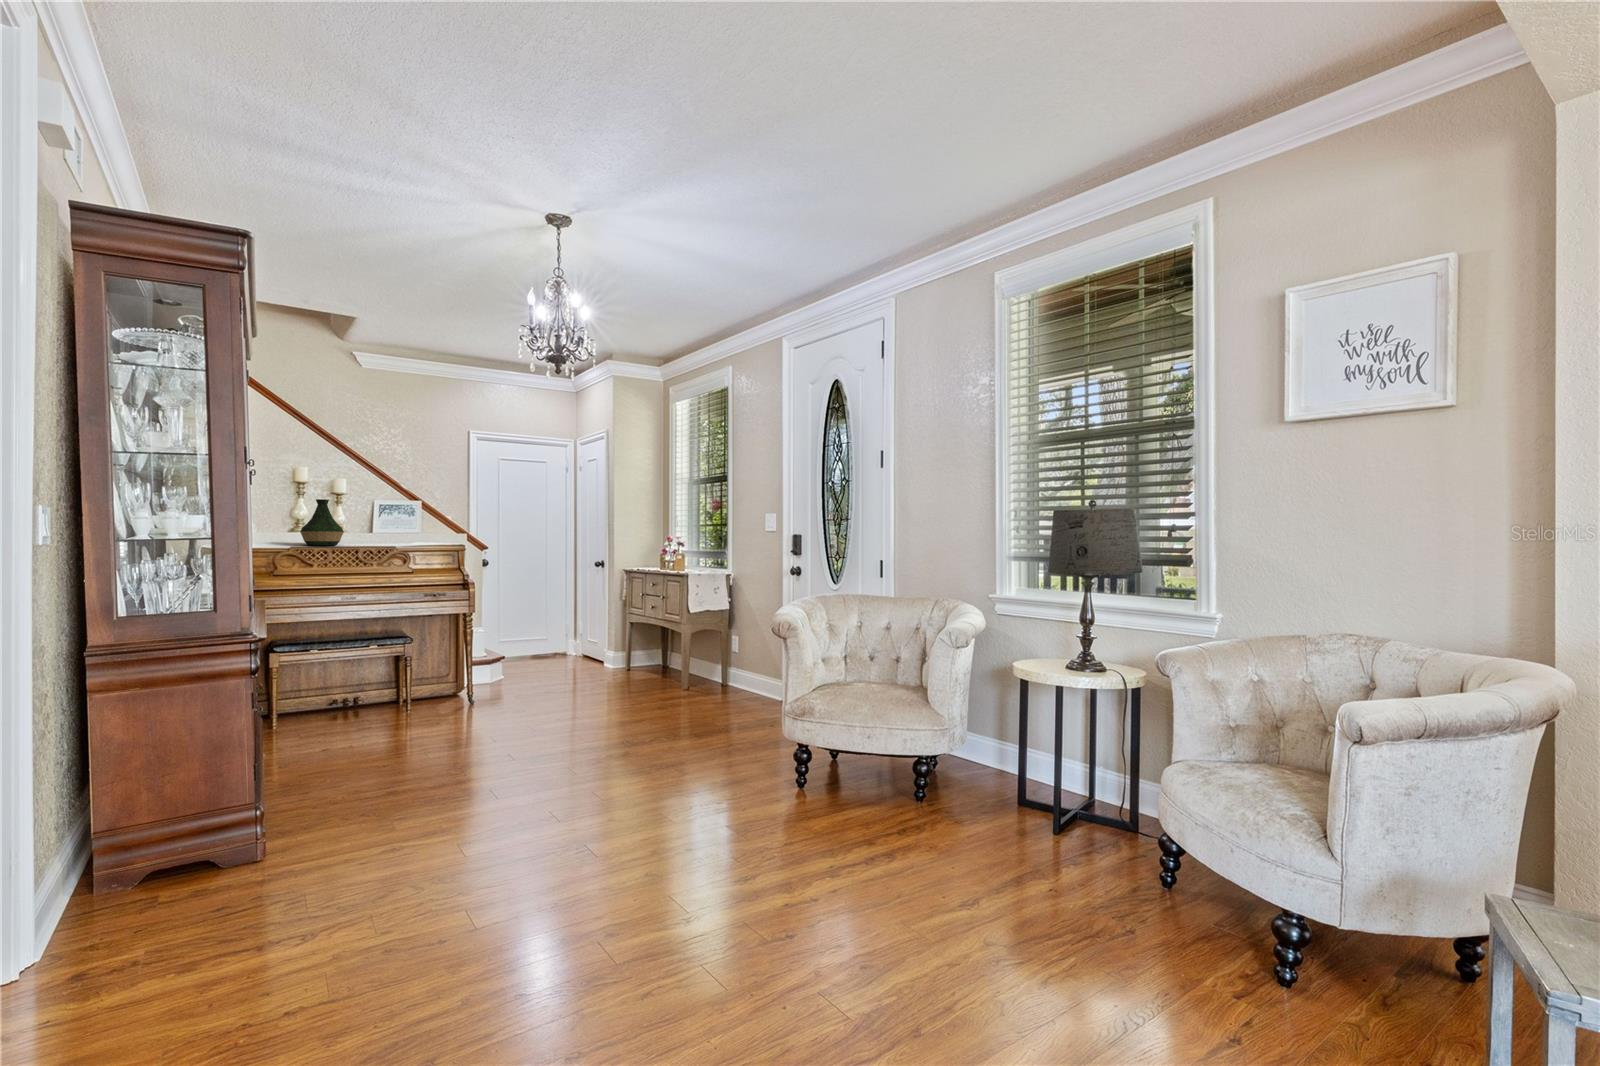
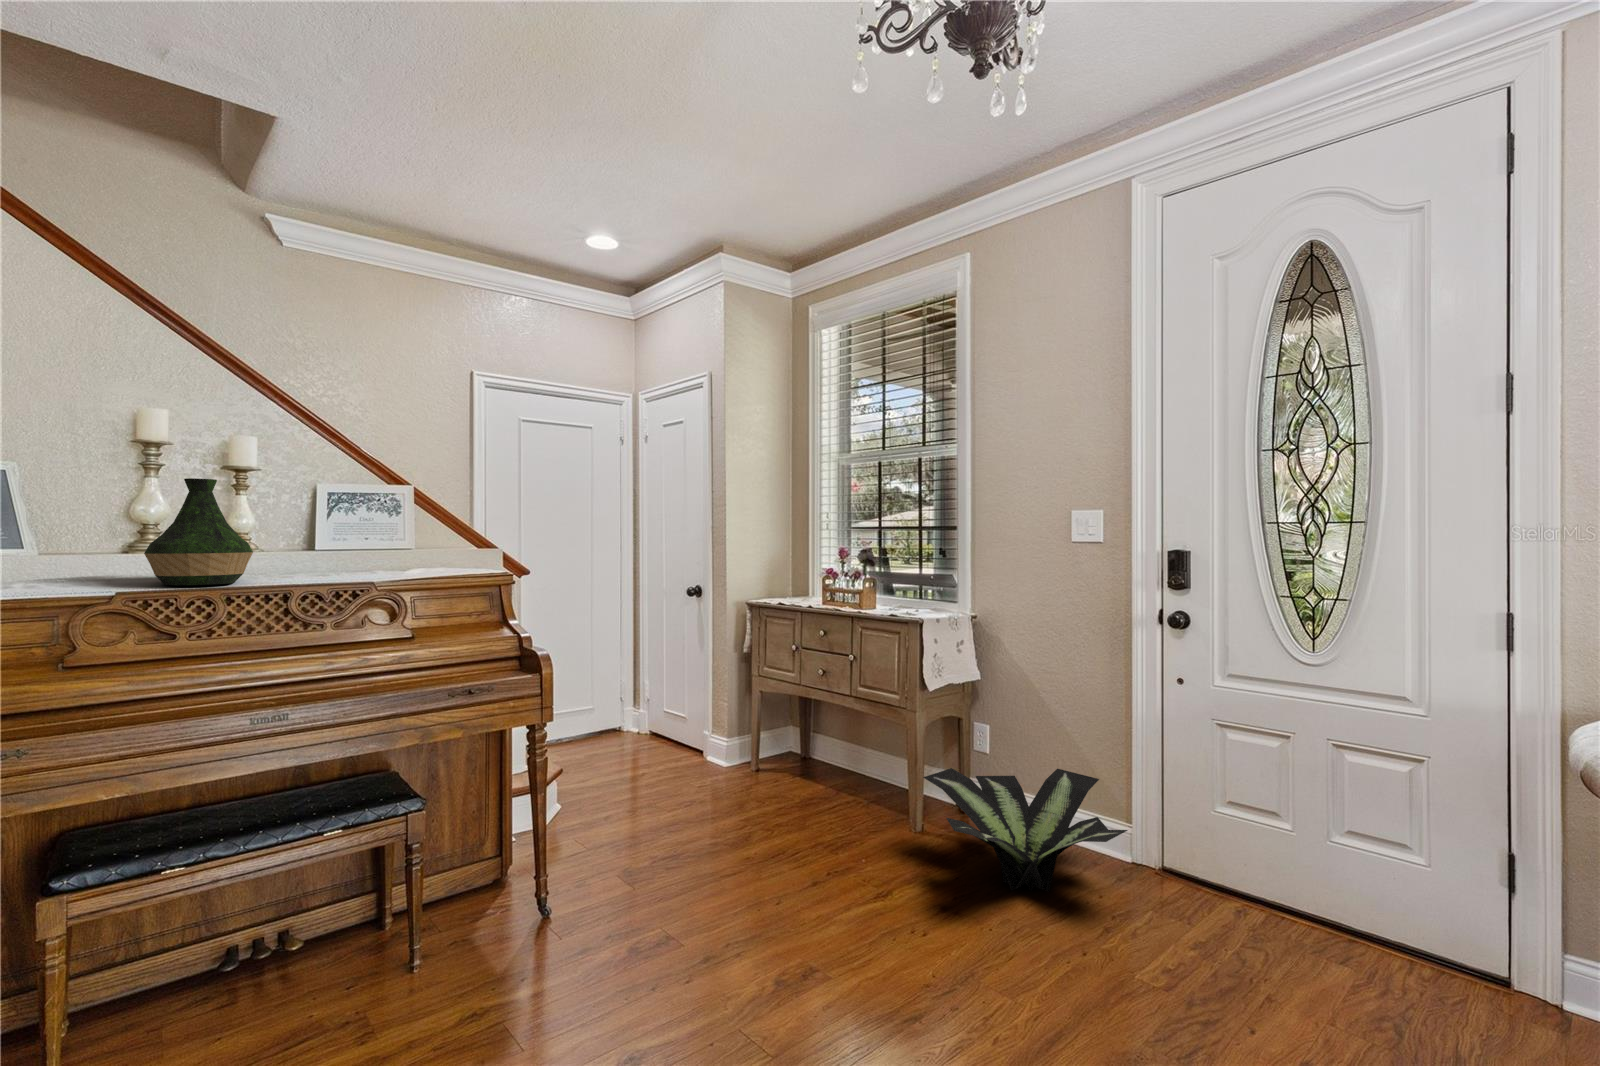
potted plant: none [666,652,766,706] -> present [923,768,1128,892]

